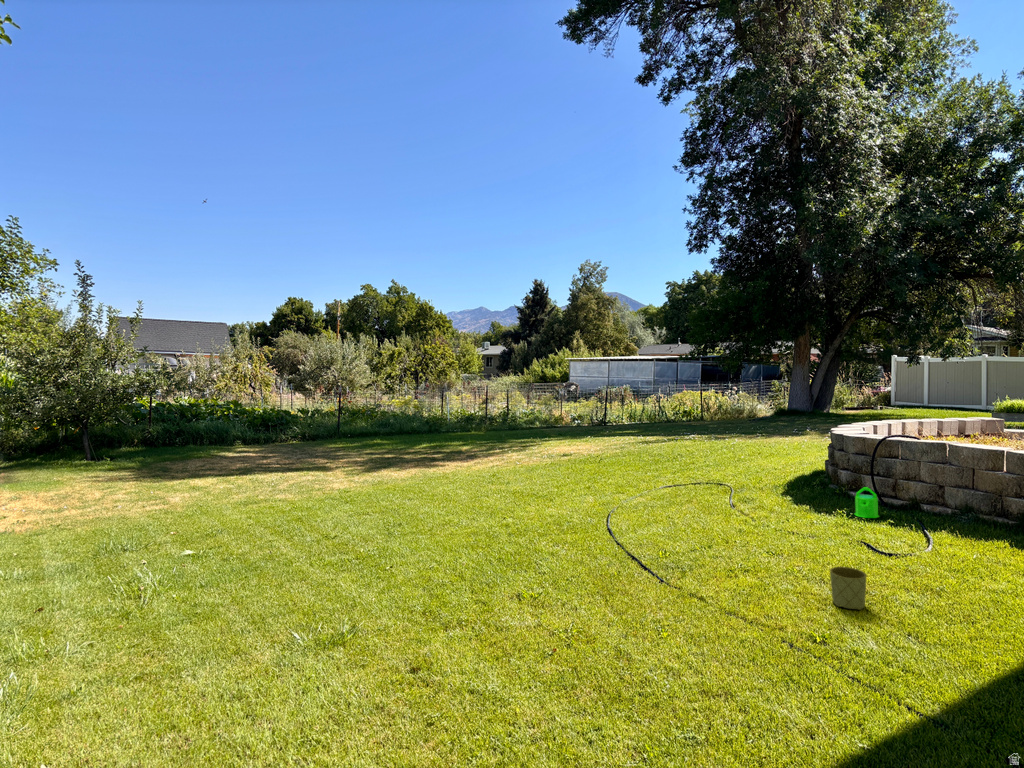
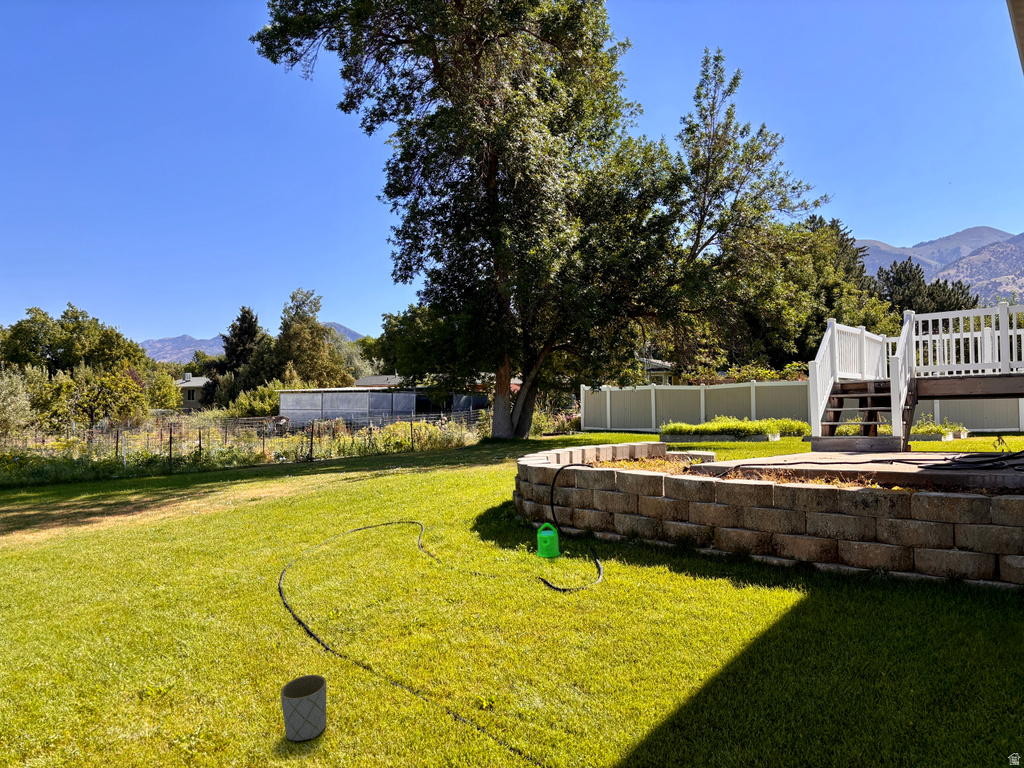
planter: present [830,567,867,610] -> present [281,675,326,741]

